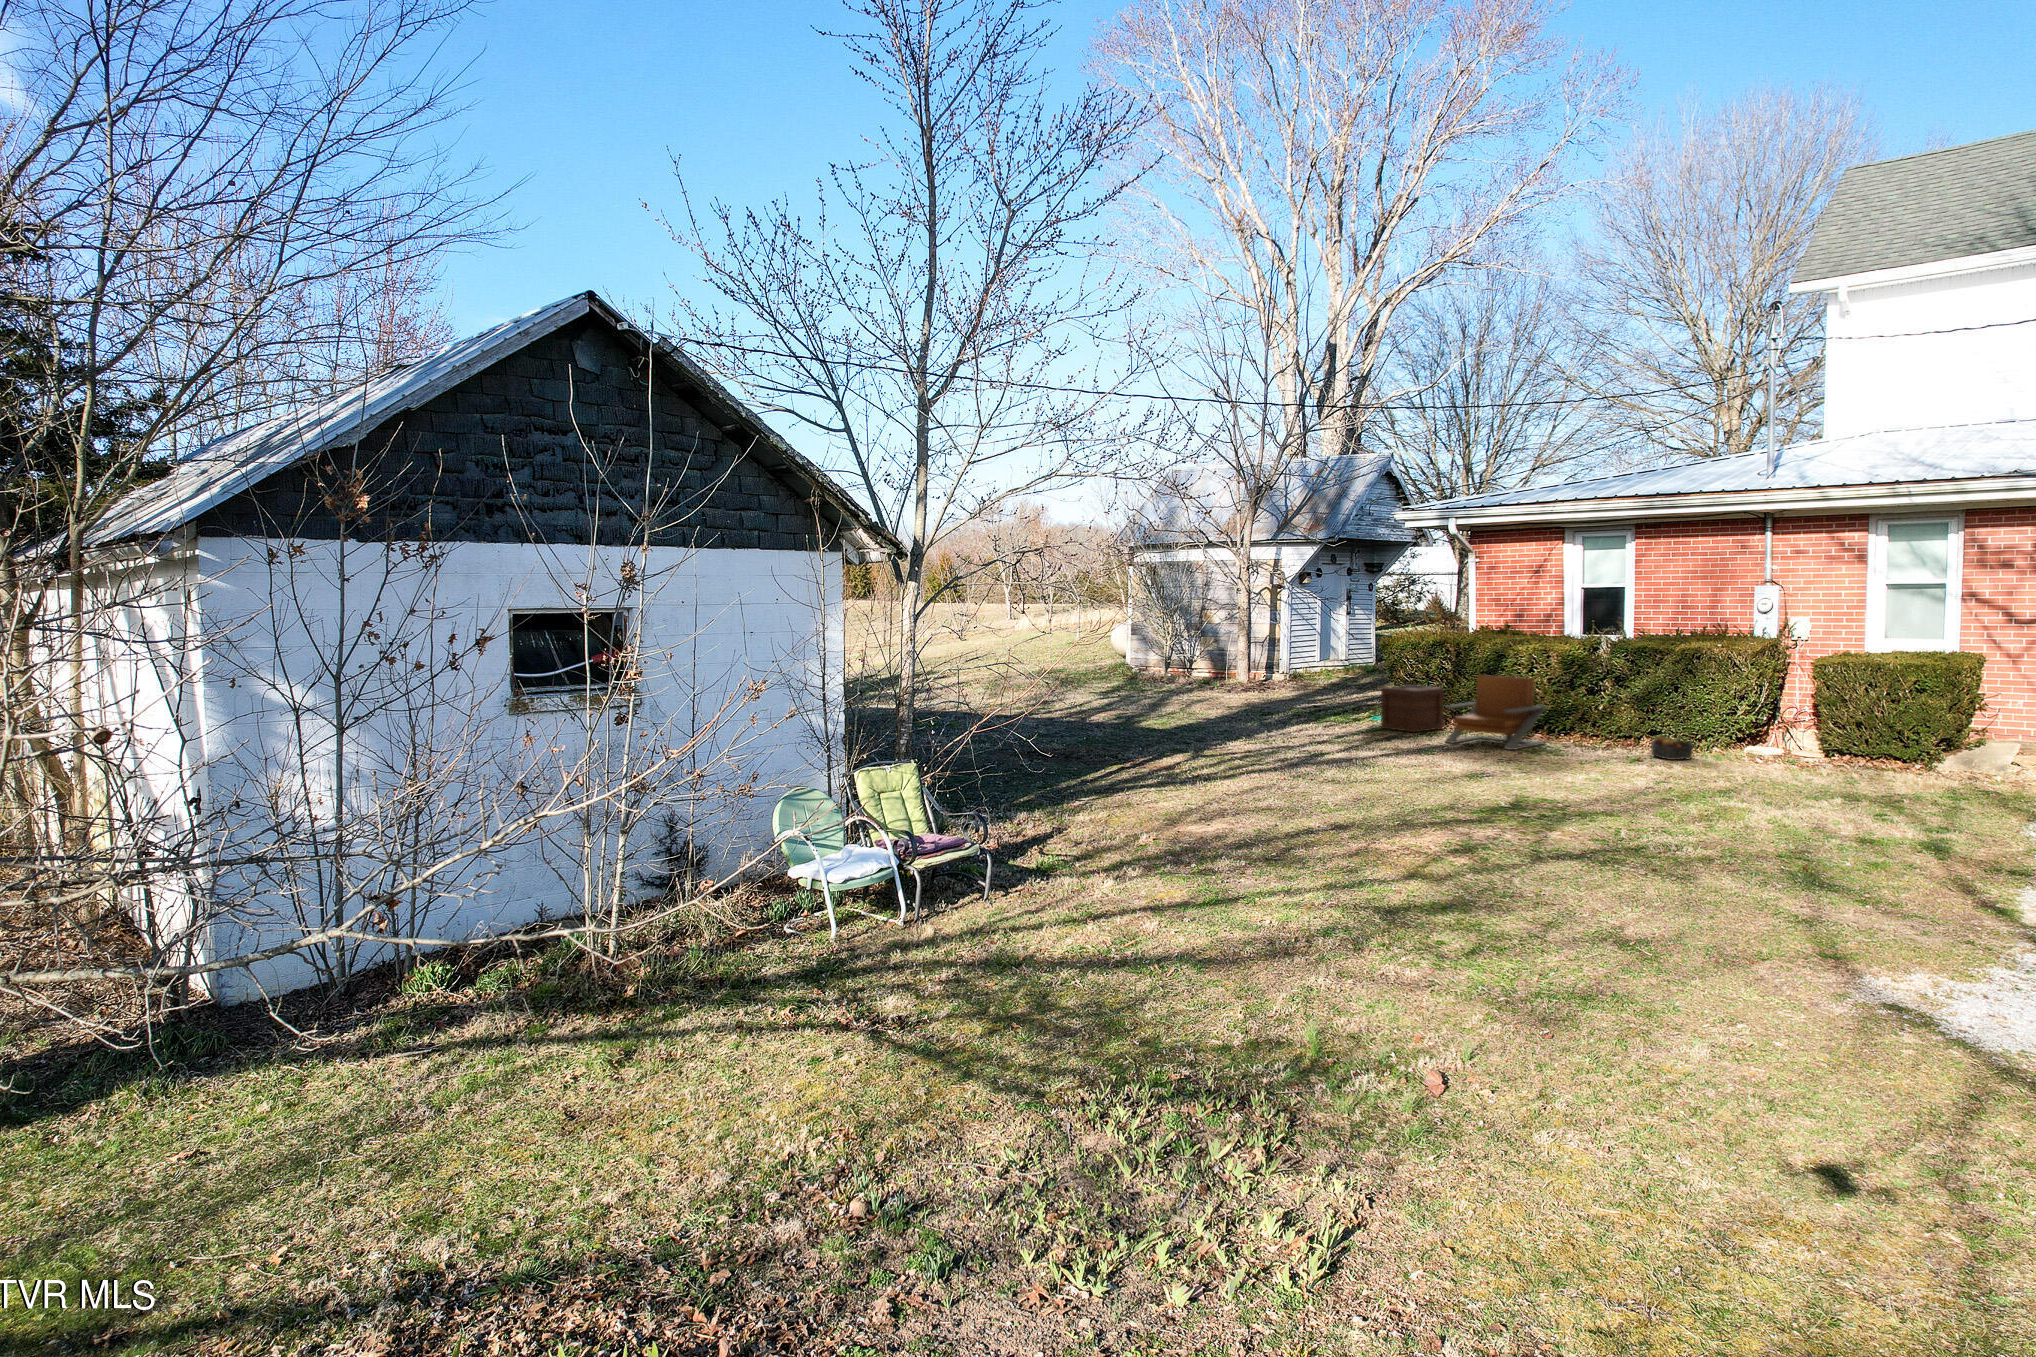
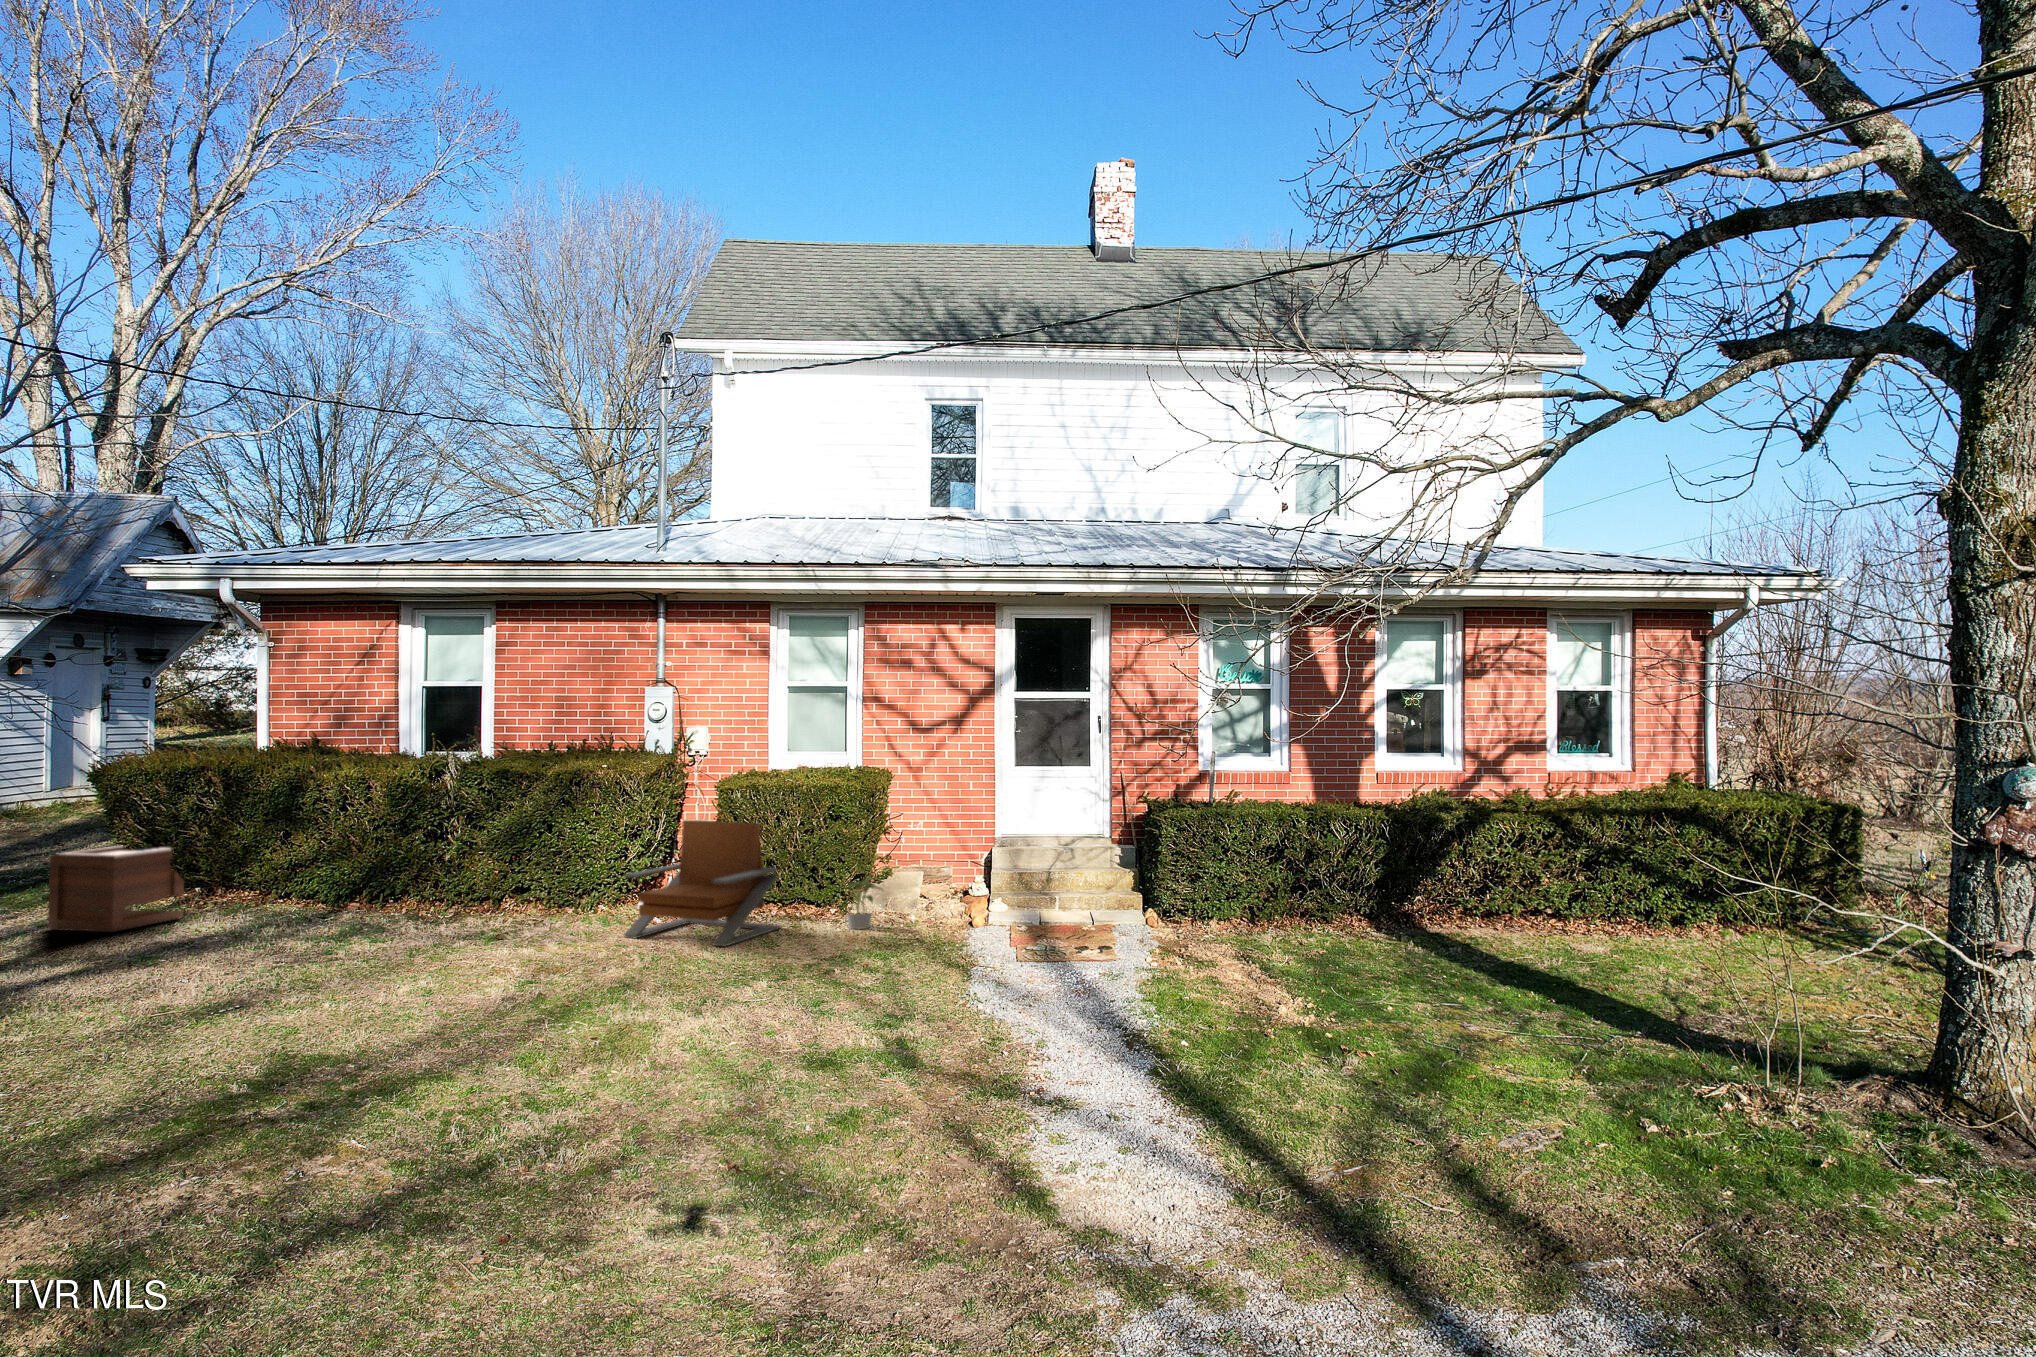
lounge chair: present [1445,675,1546,750] -> present [624,820,781,946]
basket: present [1651,735,1694,760] -> none [514,897,574,935]
potted plant: none [1922,743,1975,785] -> present [847,877,882,929]

